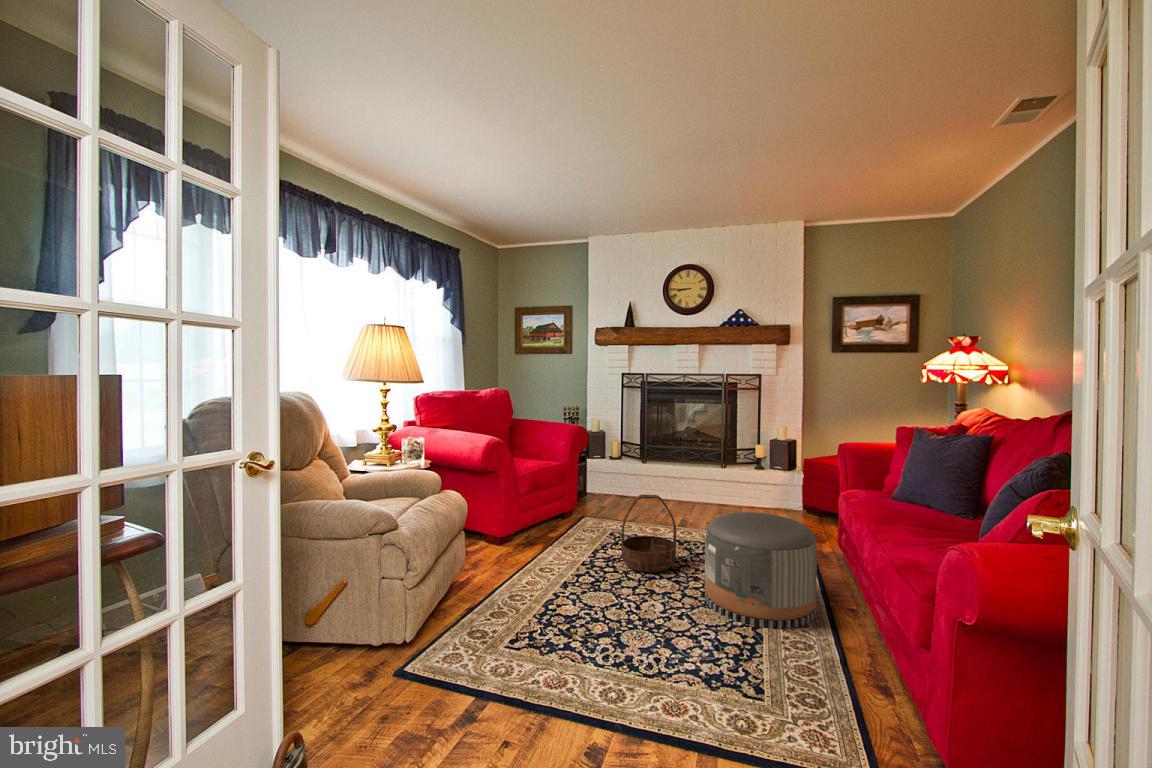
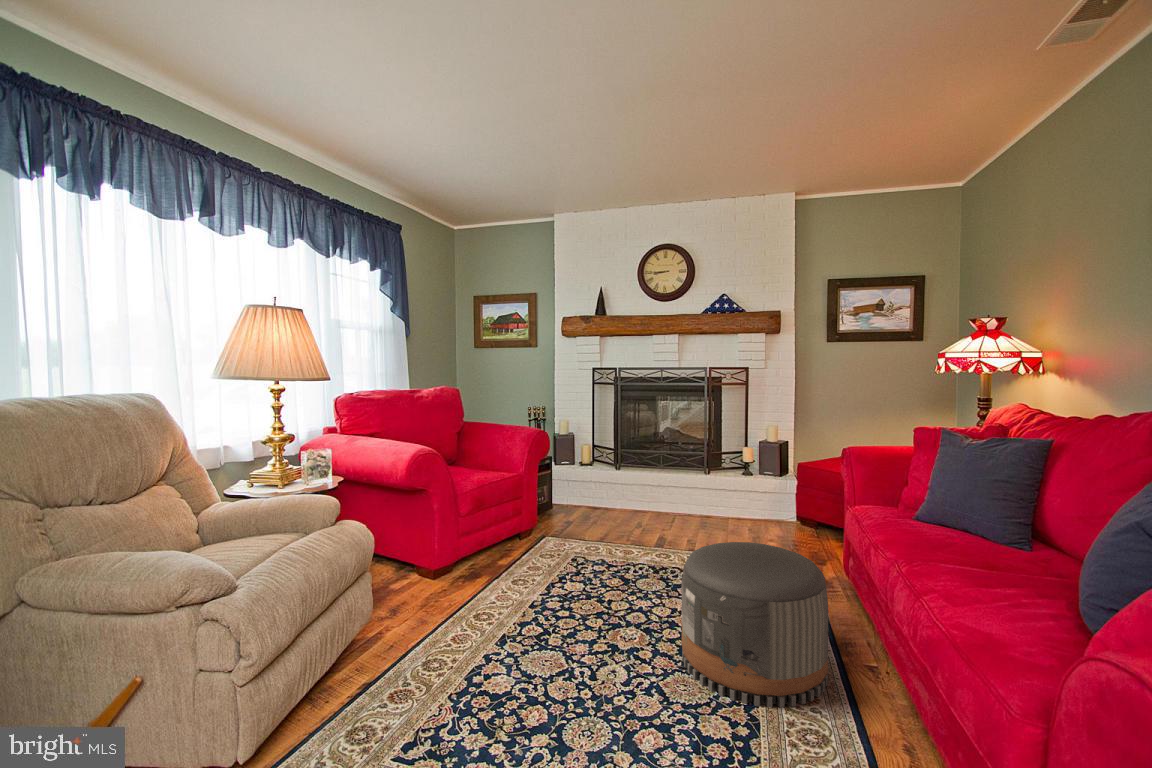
basket: present [622,494,676,573] -> none [580,517,647,617]

